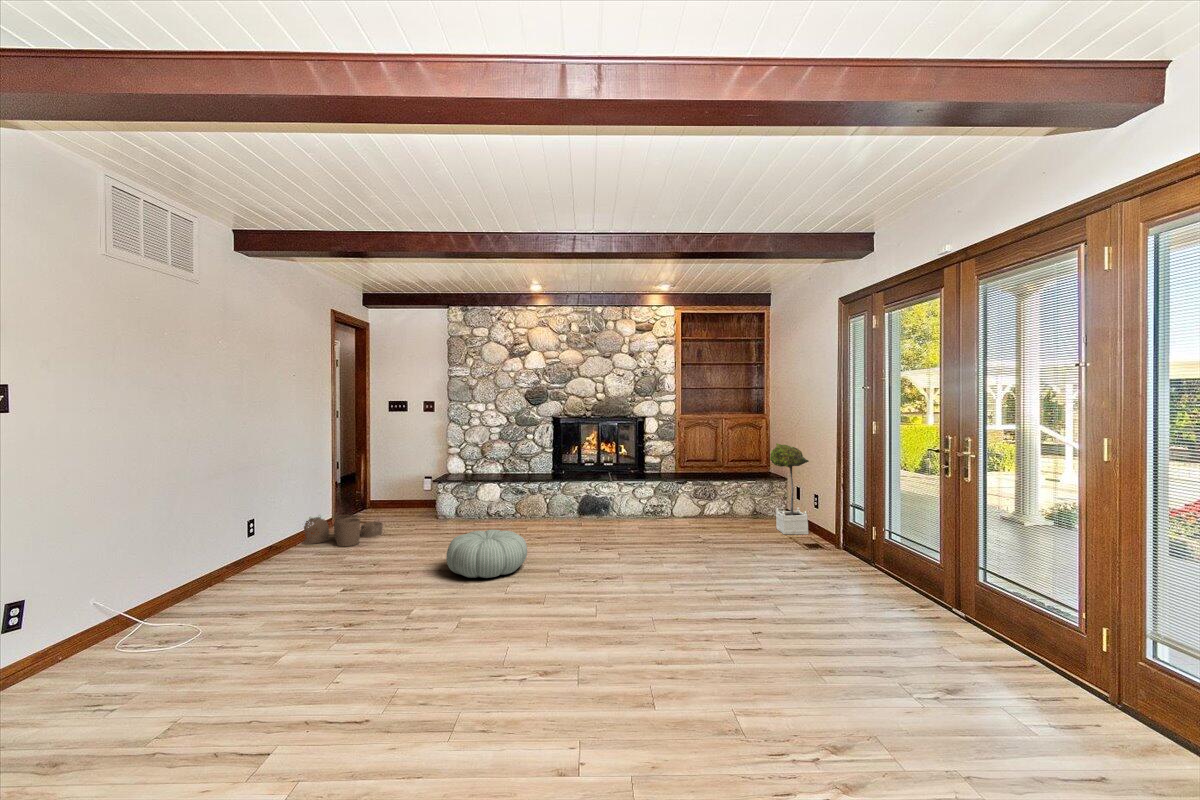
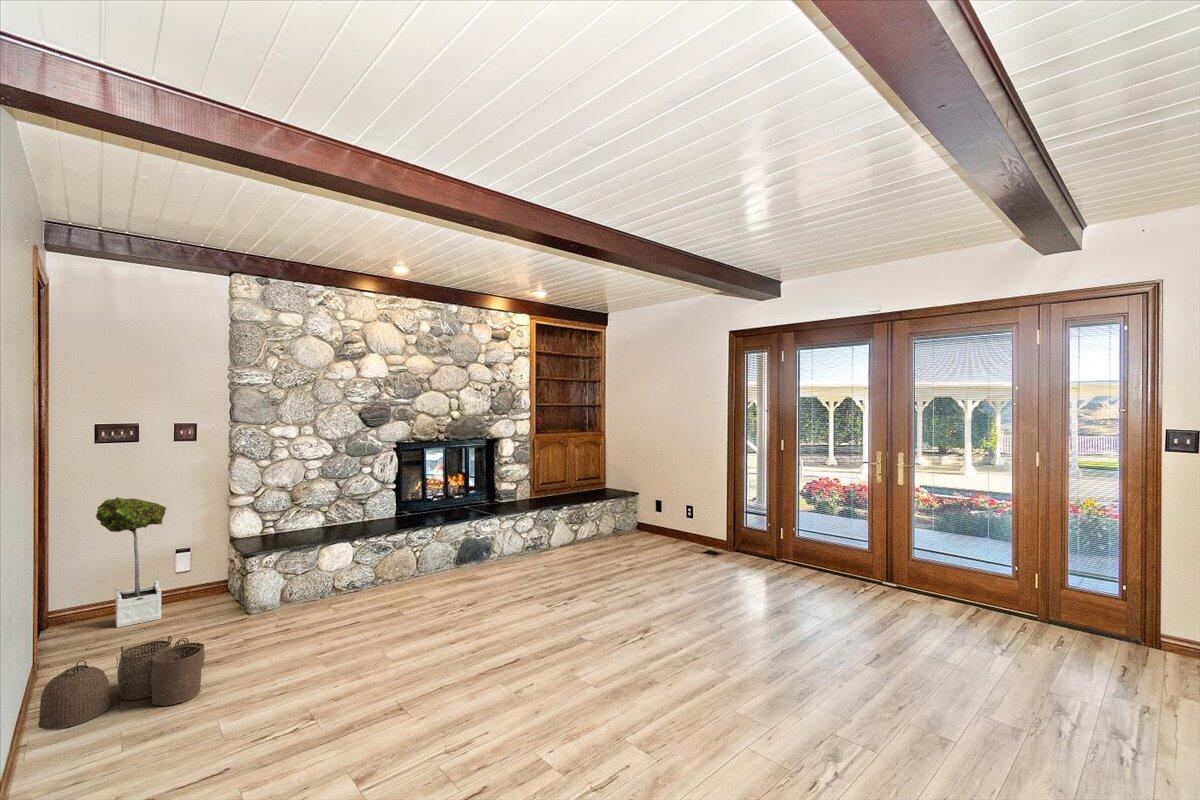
potted tree: present [770,443,809,534] -> present [96,497,166,627]
pouf: present [446,530,527,578] -> none [458,601,563,675]

